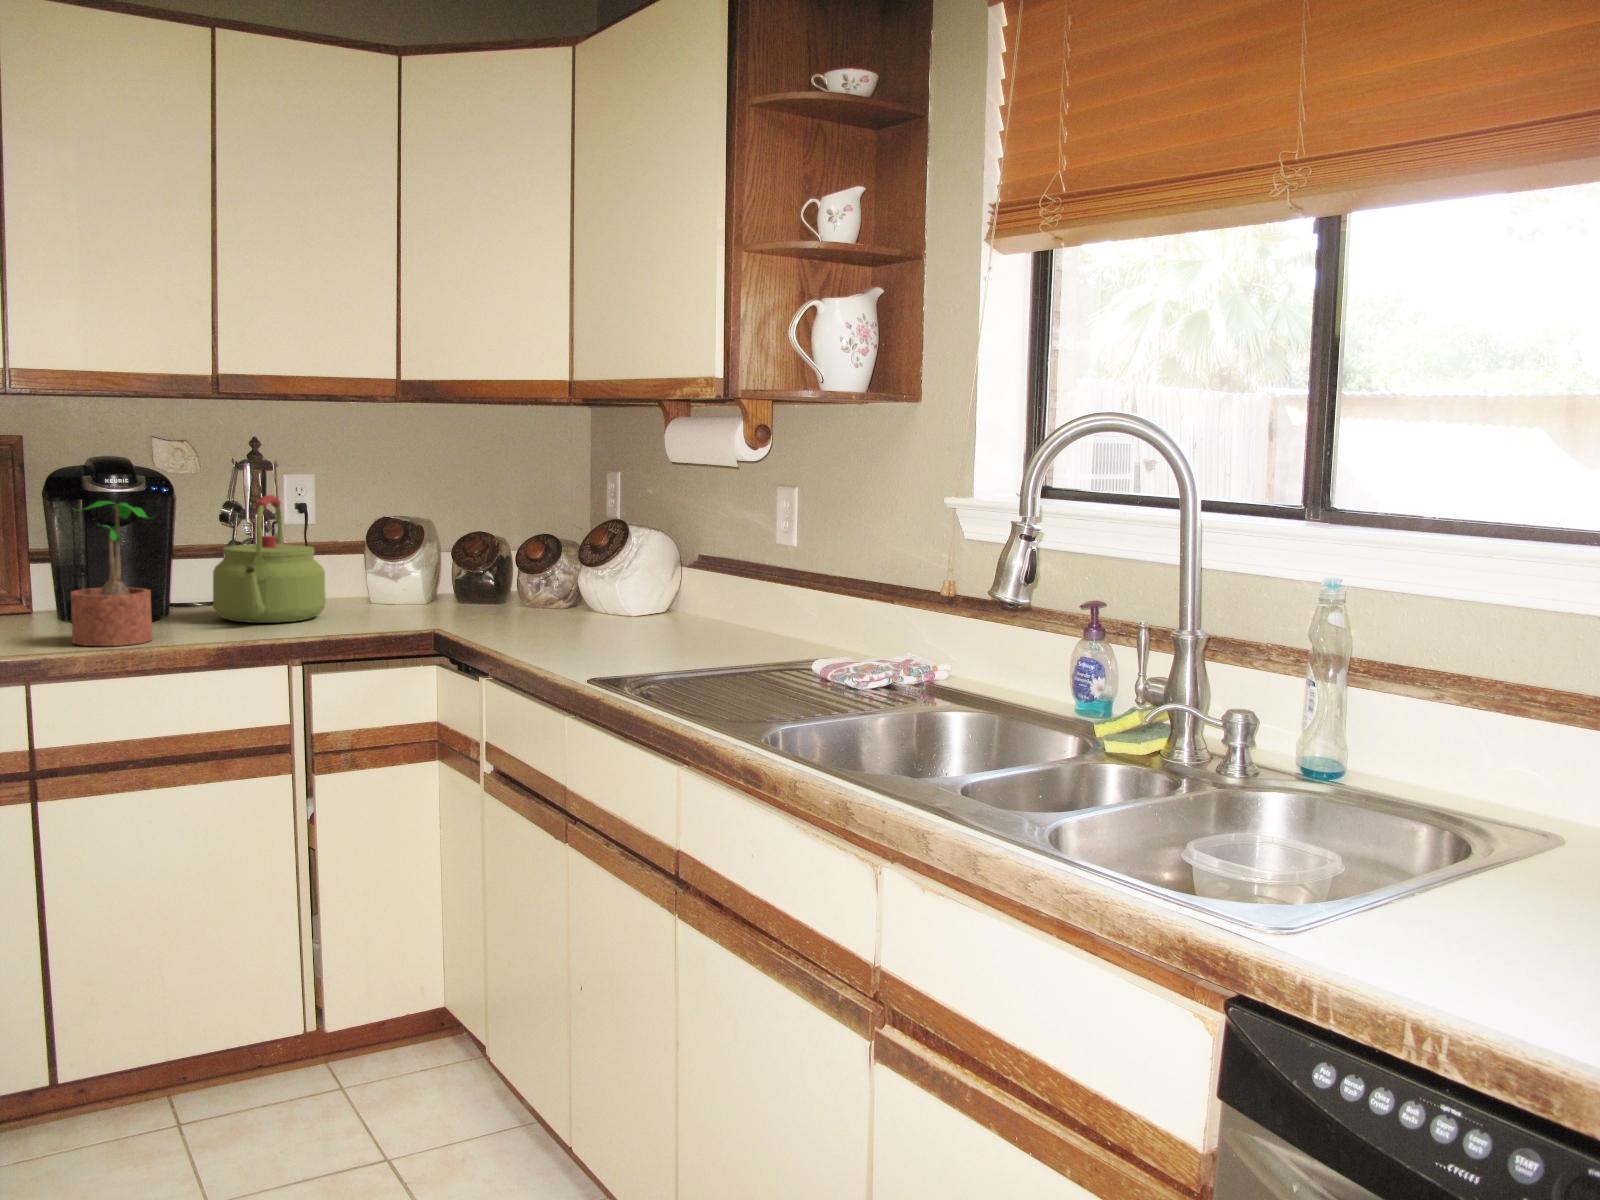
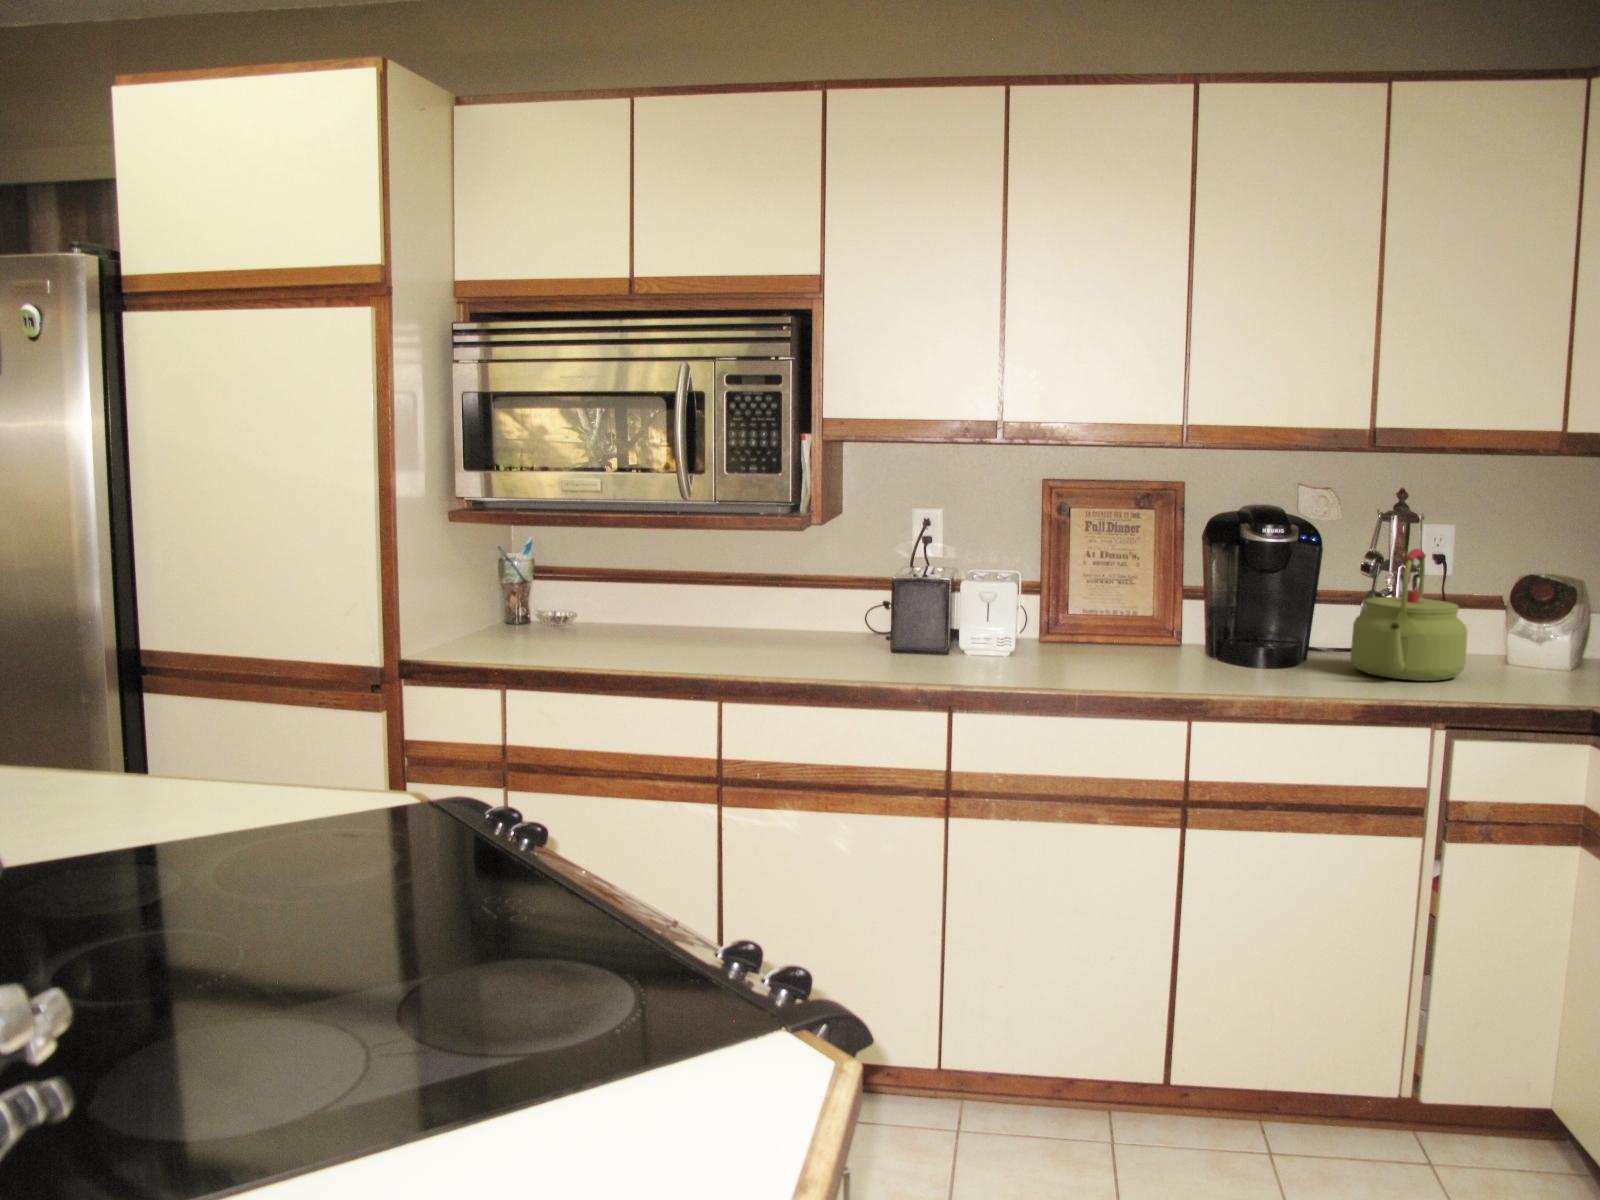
potted plant: present [71,501,152,646] -> none [1228,552,1313,692]

